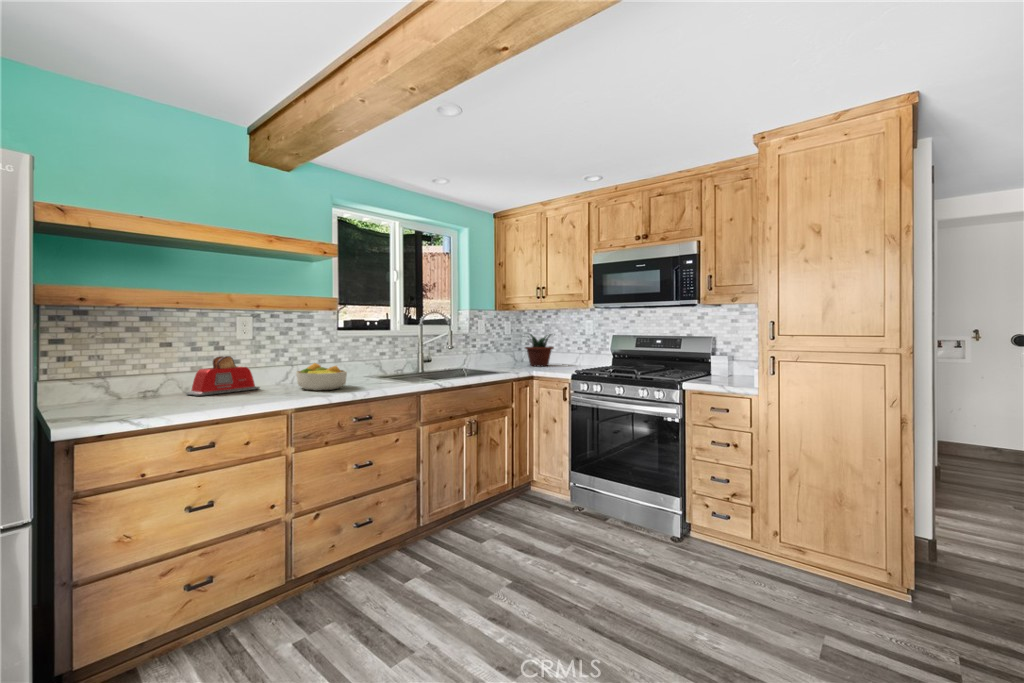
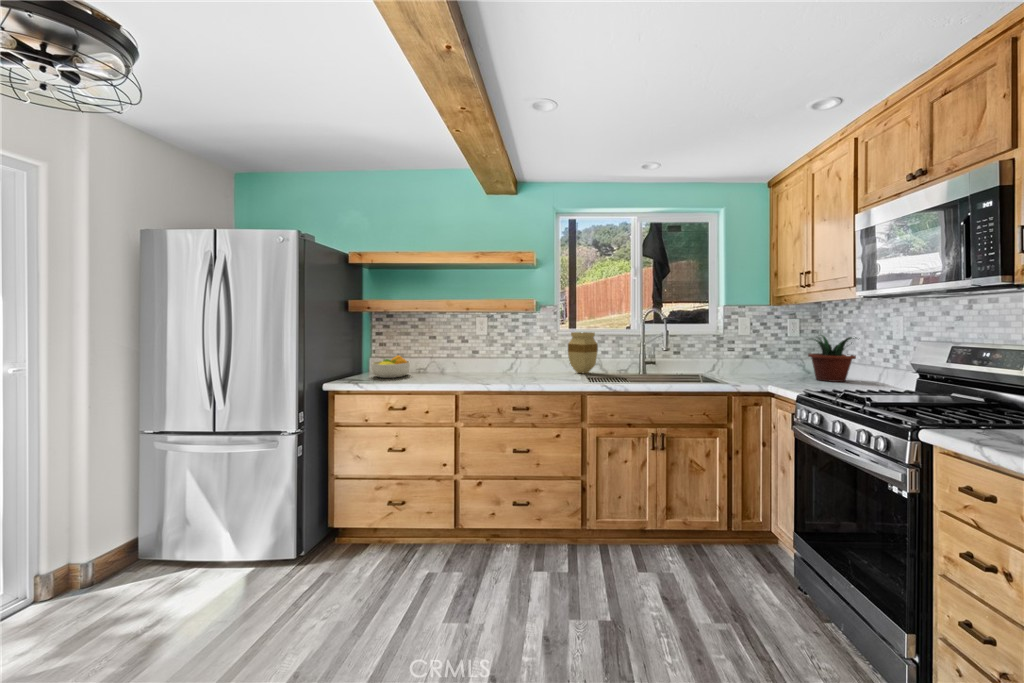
vase: none [349,334,379,378] -> present [568,332,598,373]
toaster: present [186,356,260,396] -> none [440,347,485,374]
fruit bowl: present [296,363,347,390] -> present [372,355,410,378]

